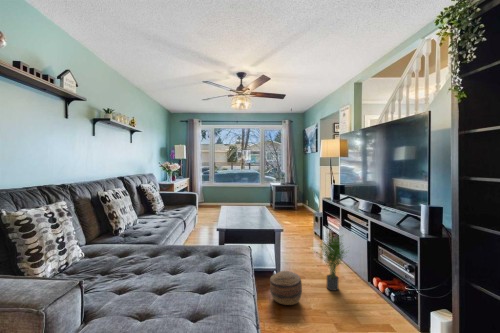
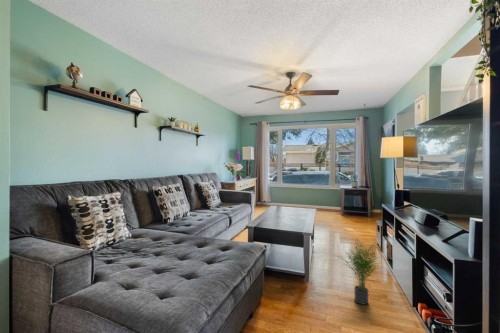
basket: present [270,271,302,305] -> none [285,273,318,309]

